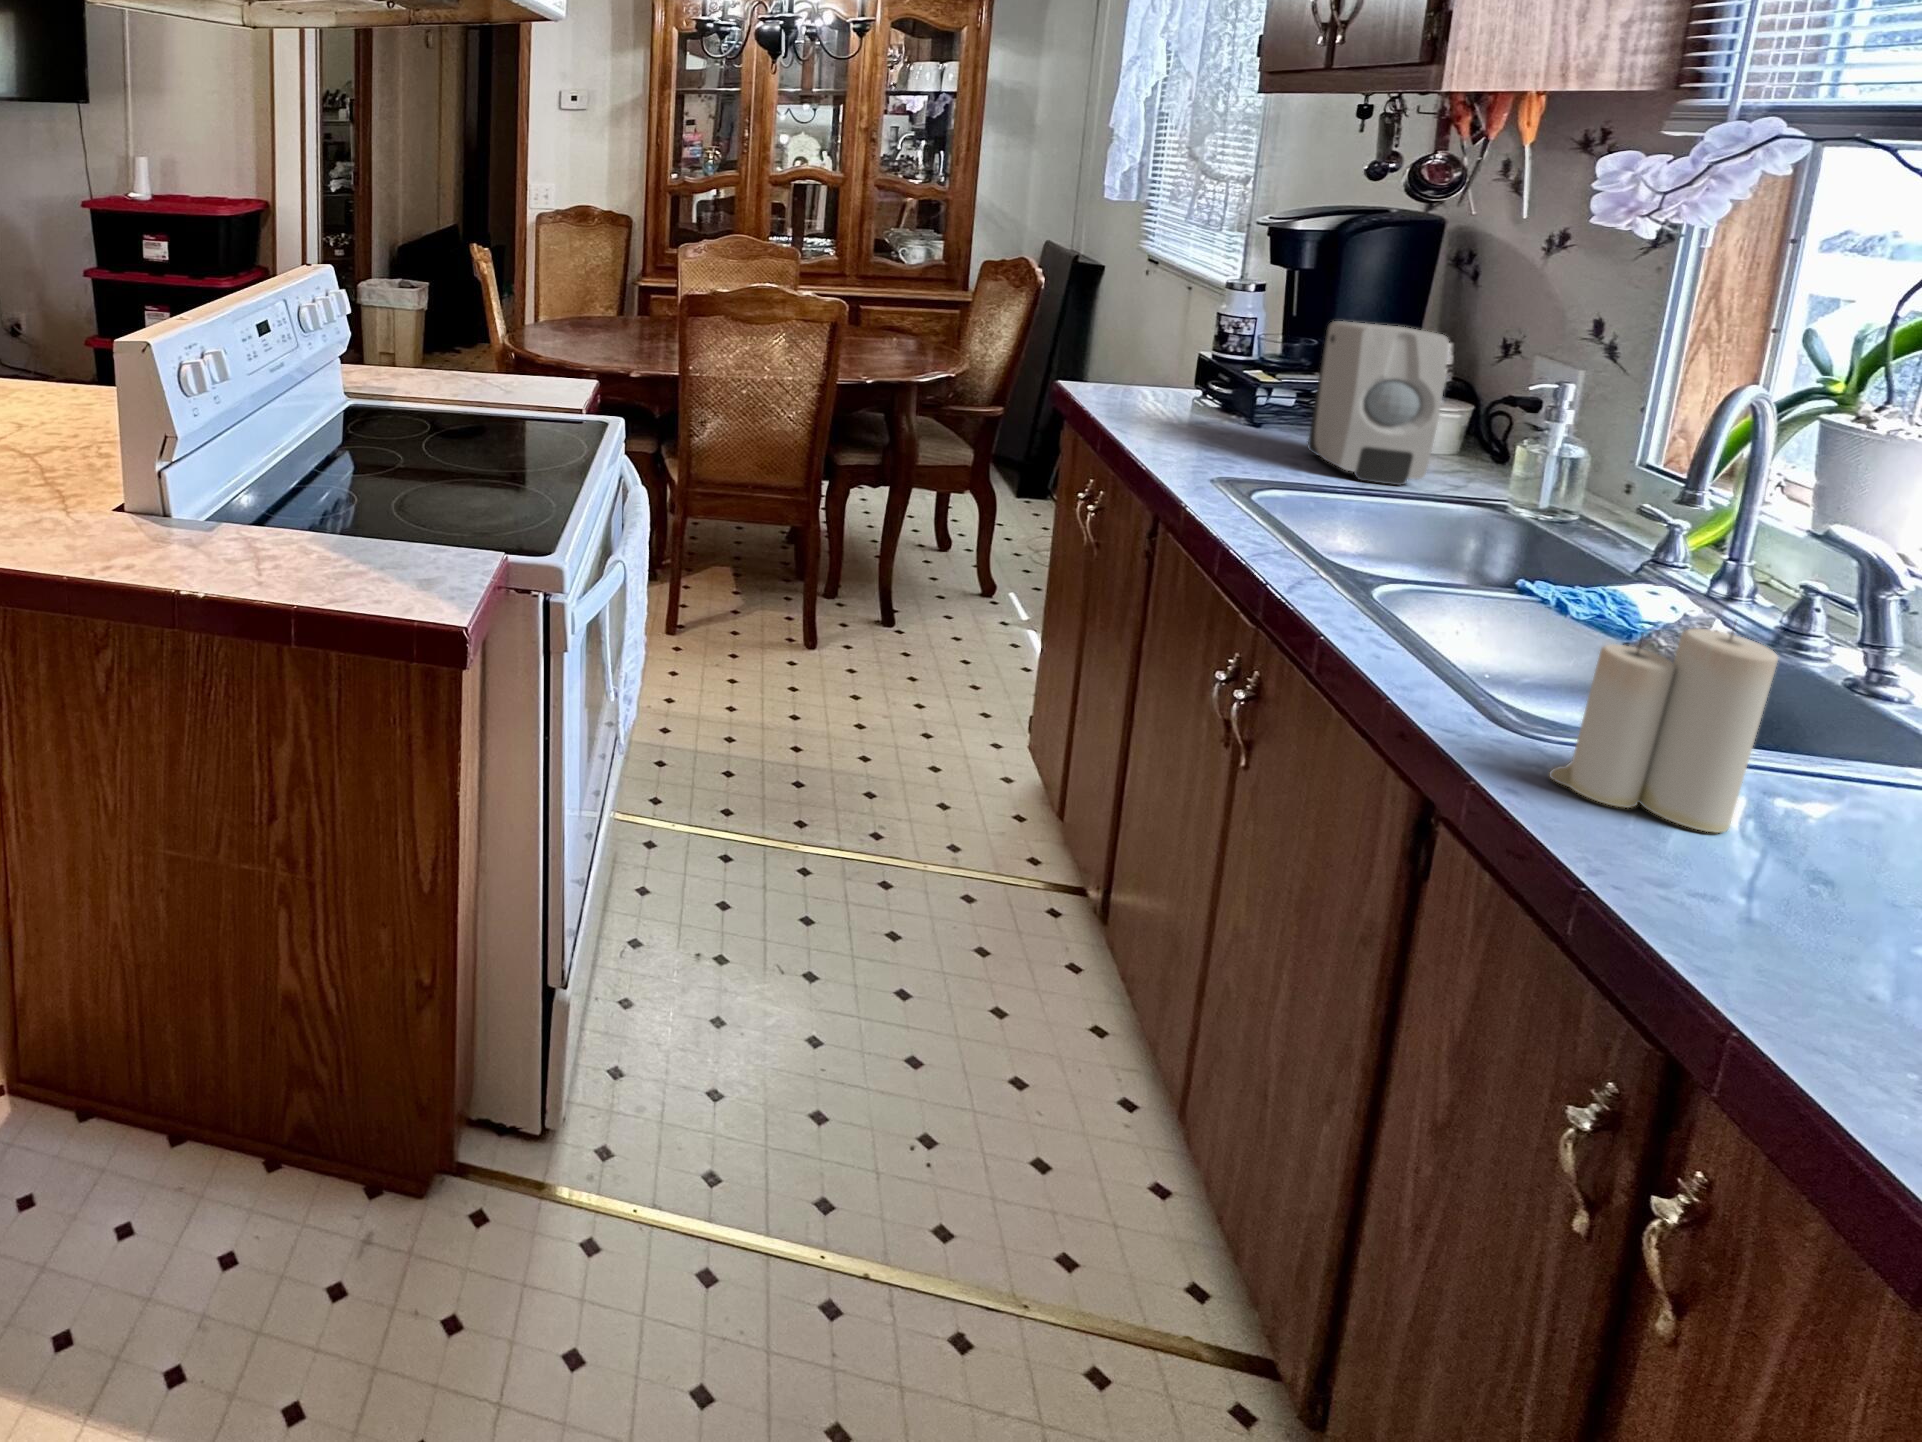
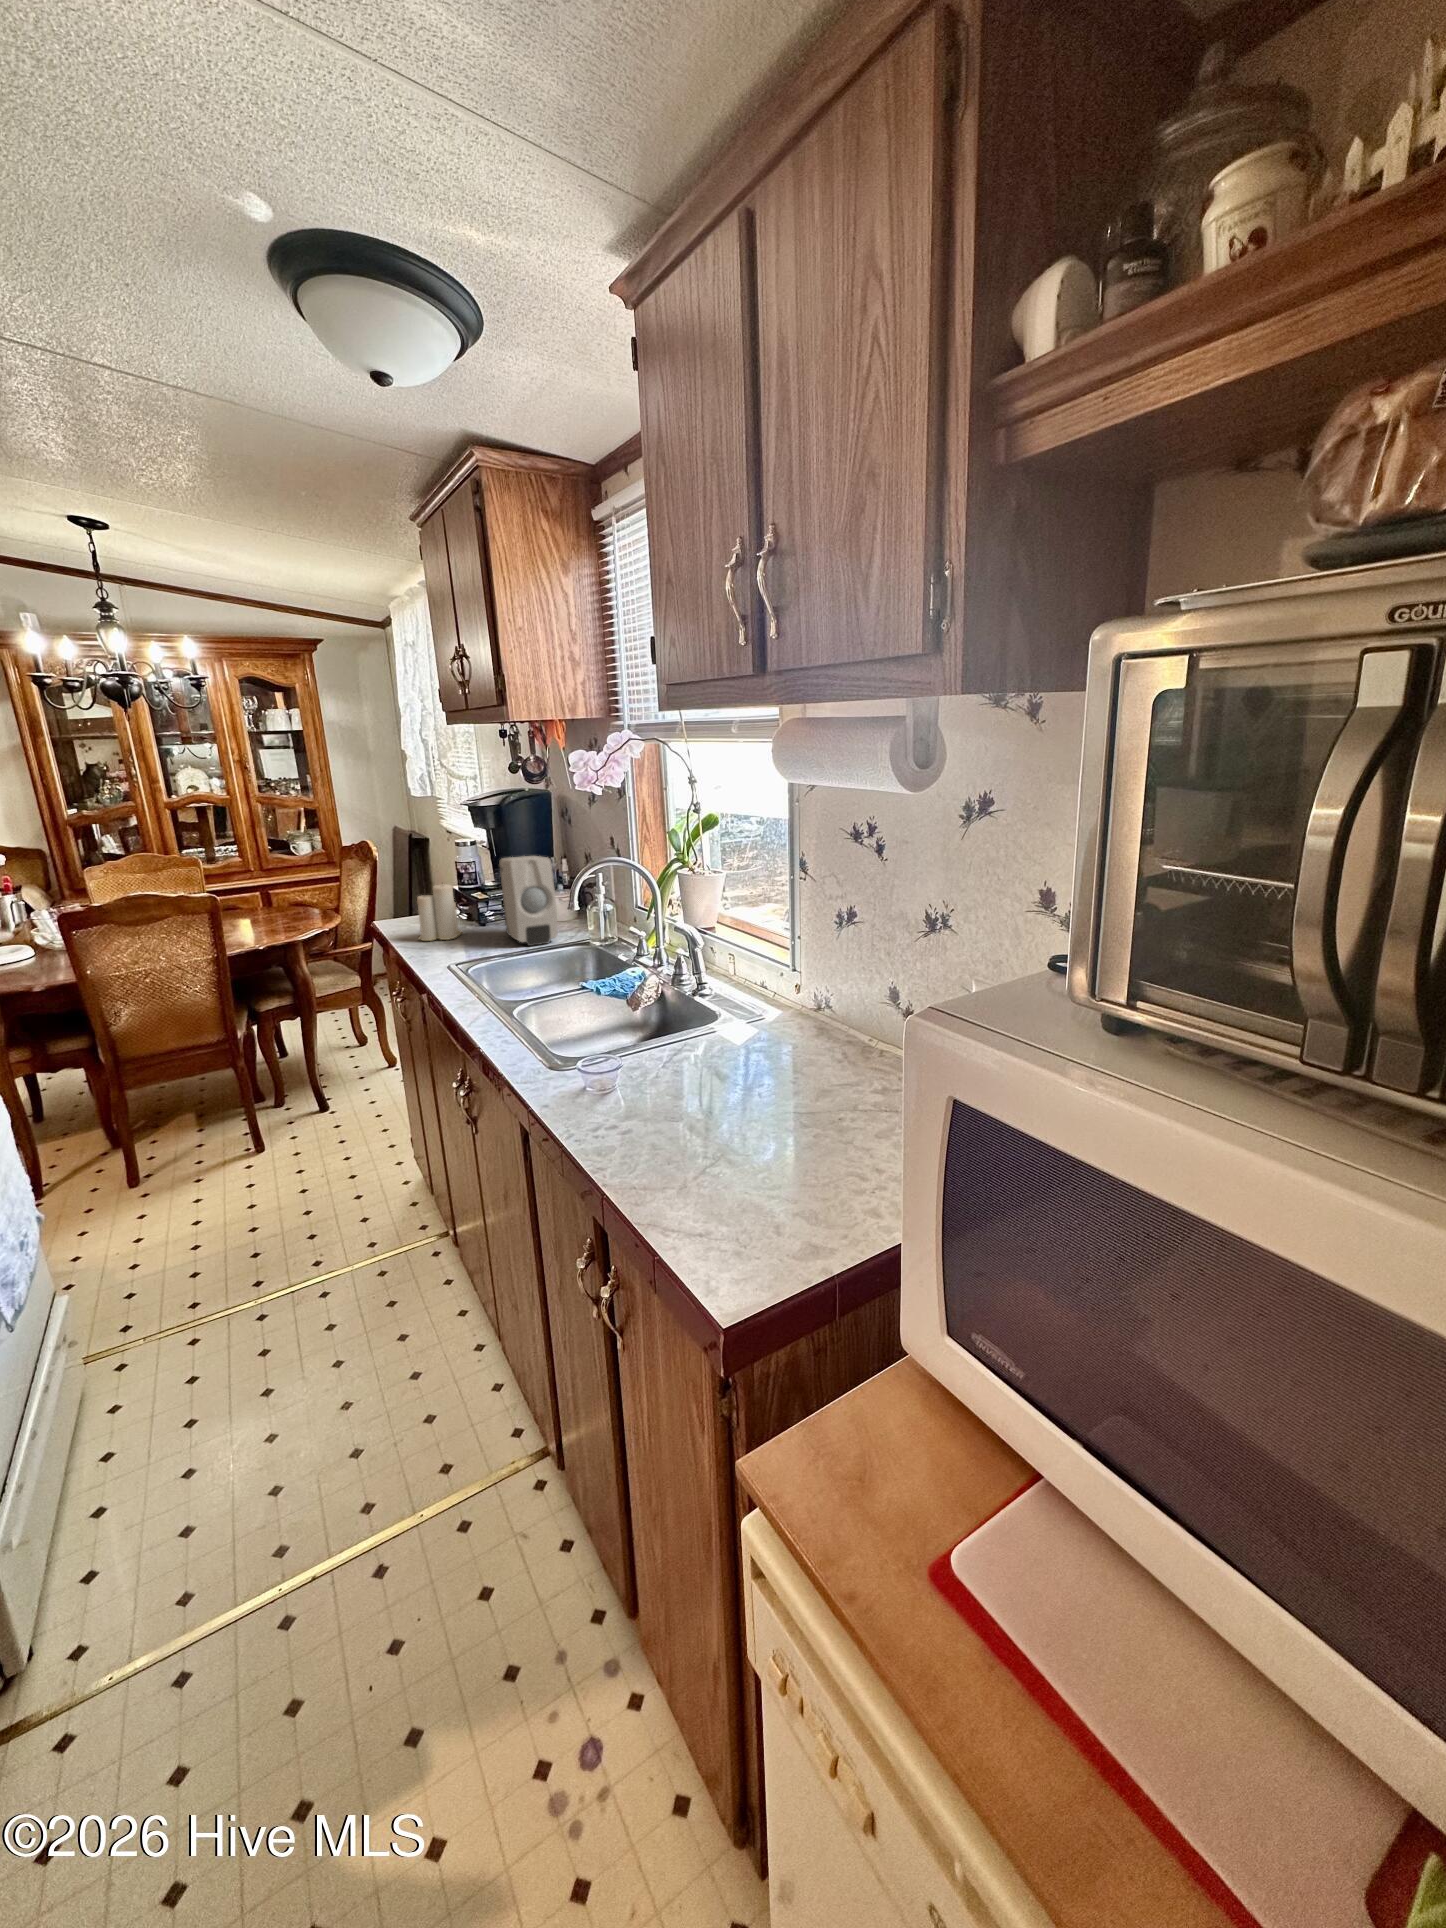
candle: present [1549,619,1778,833] -> present [417,884,462,941]

